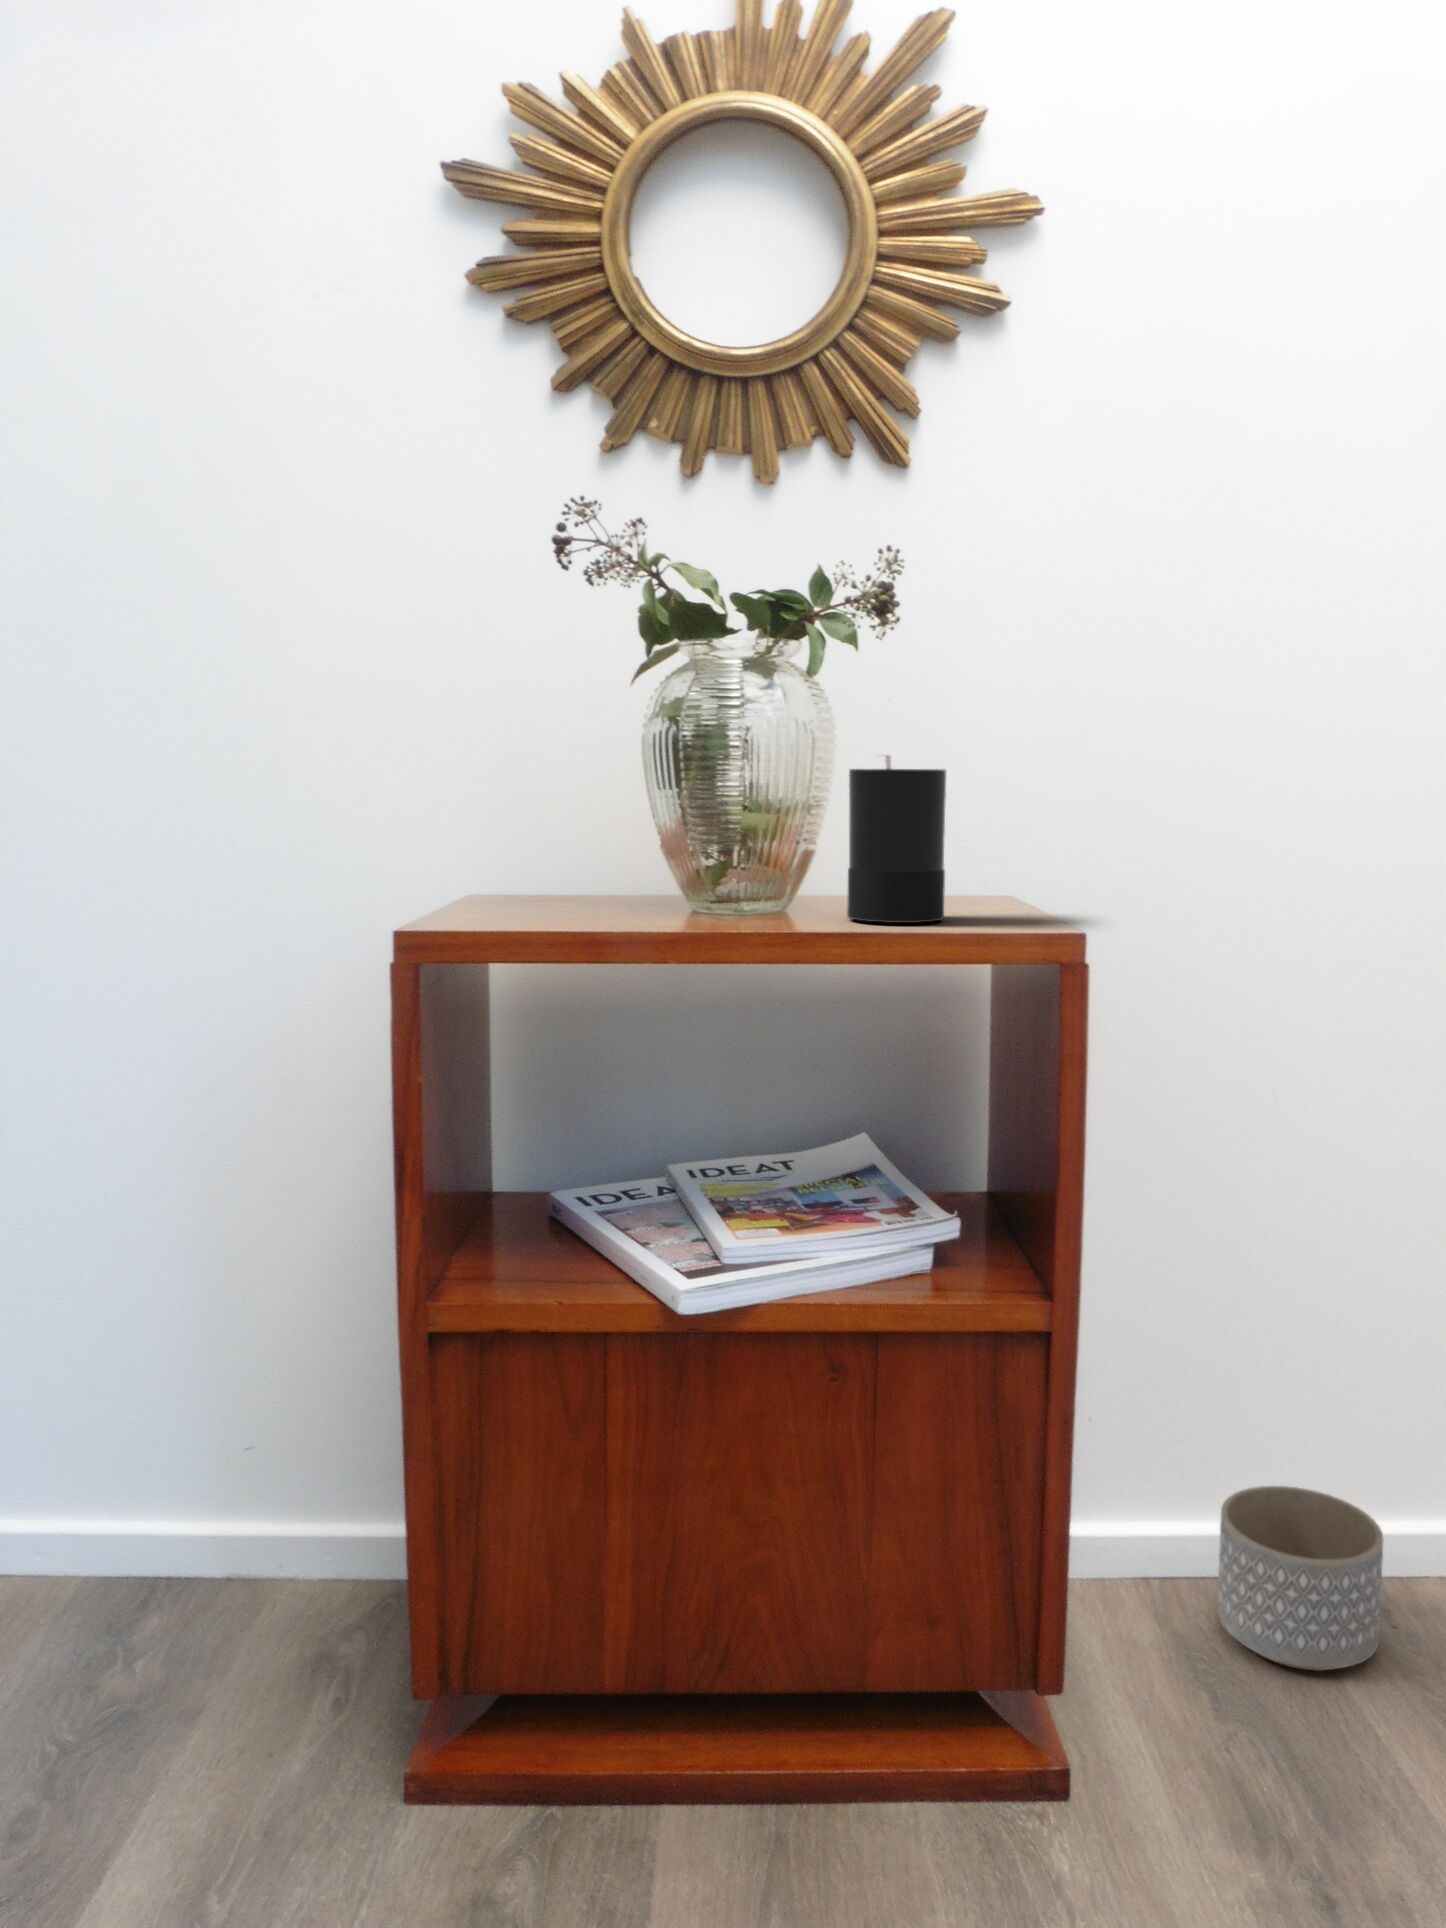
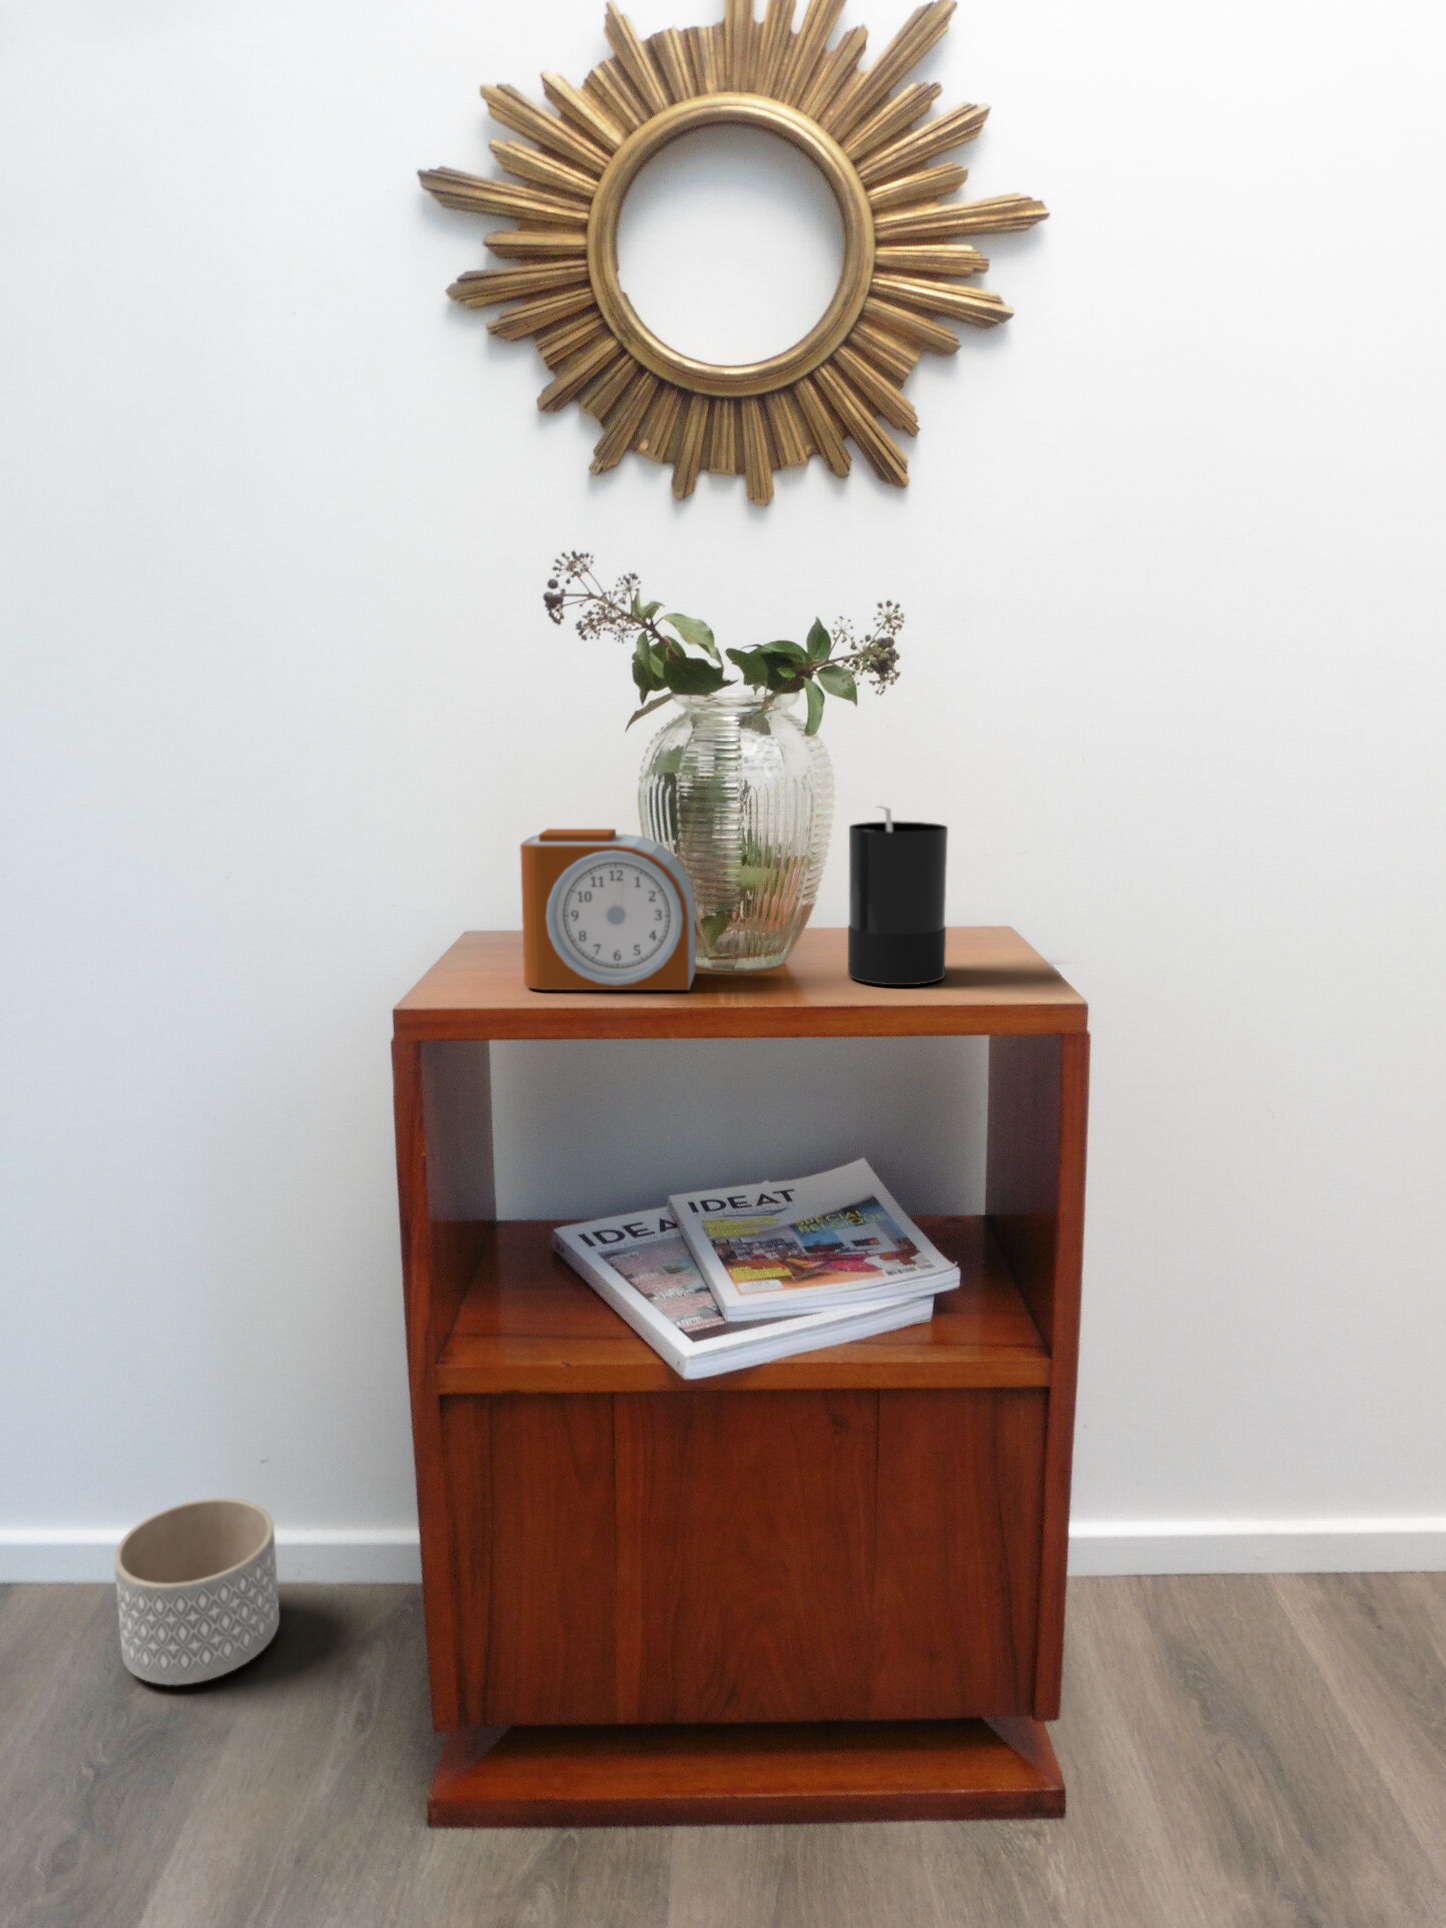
alarm clock: none [524,768,696,924] -> present [520,829,696,990]
planter: present [1218,1486,1383,1671] -> present [114,1498,279,1685]

